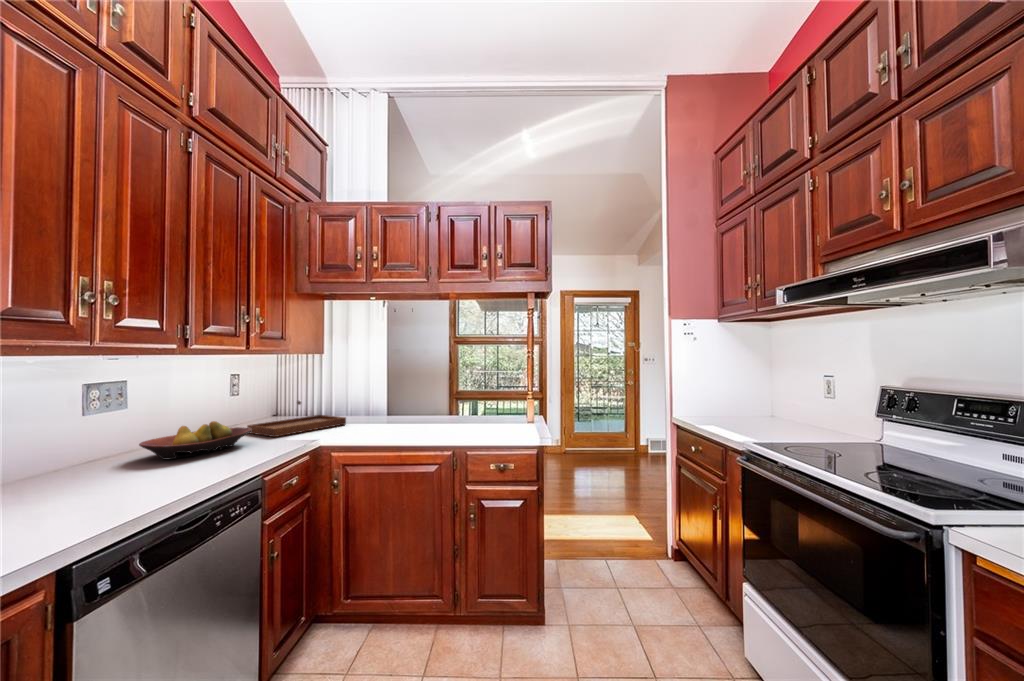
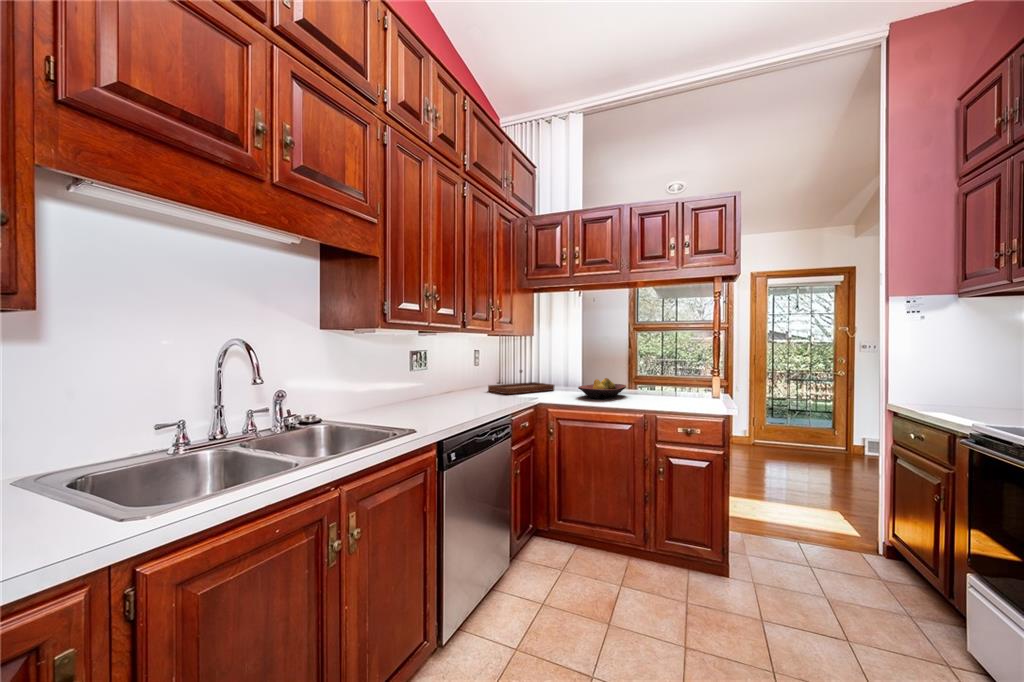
fruit bowl: present [139,421,251,459] -> present [578,378,626,398]

